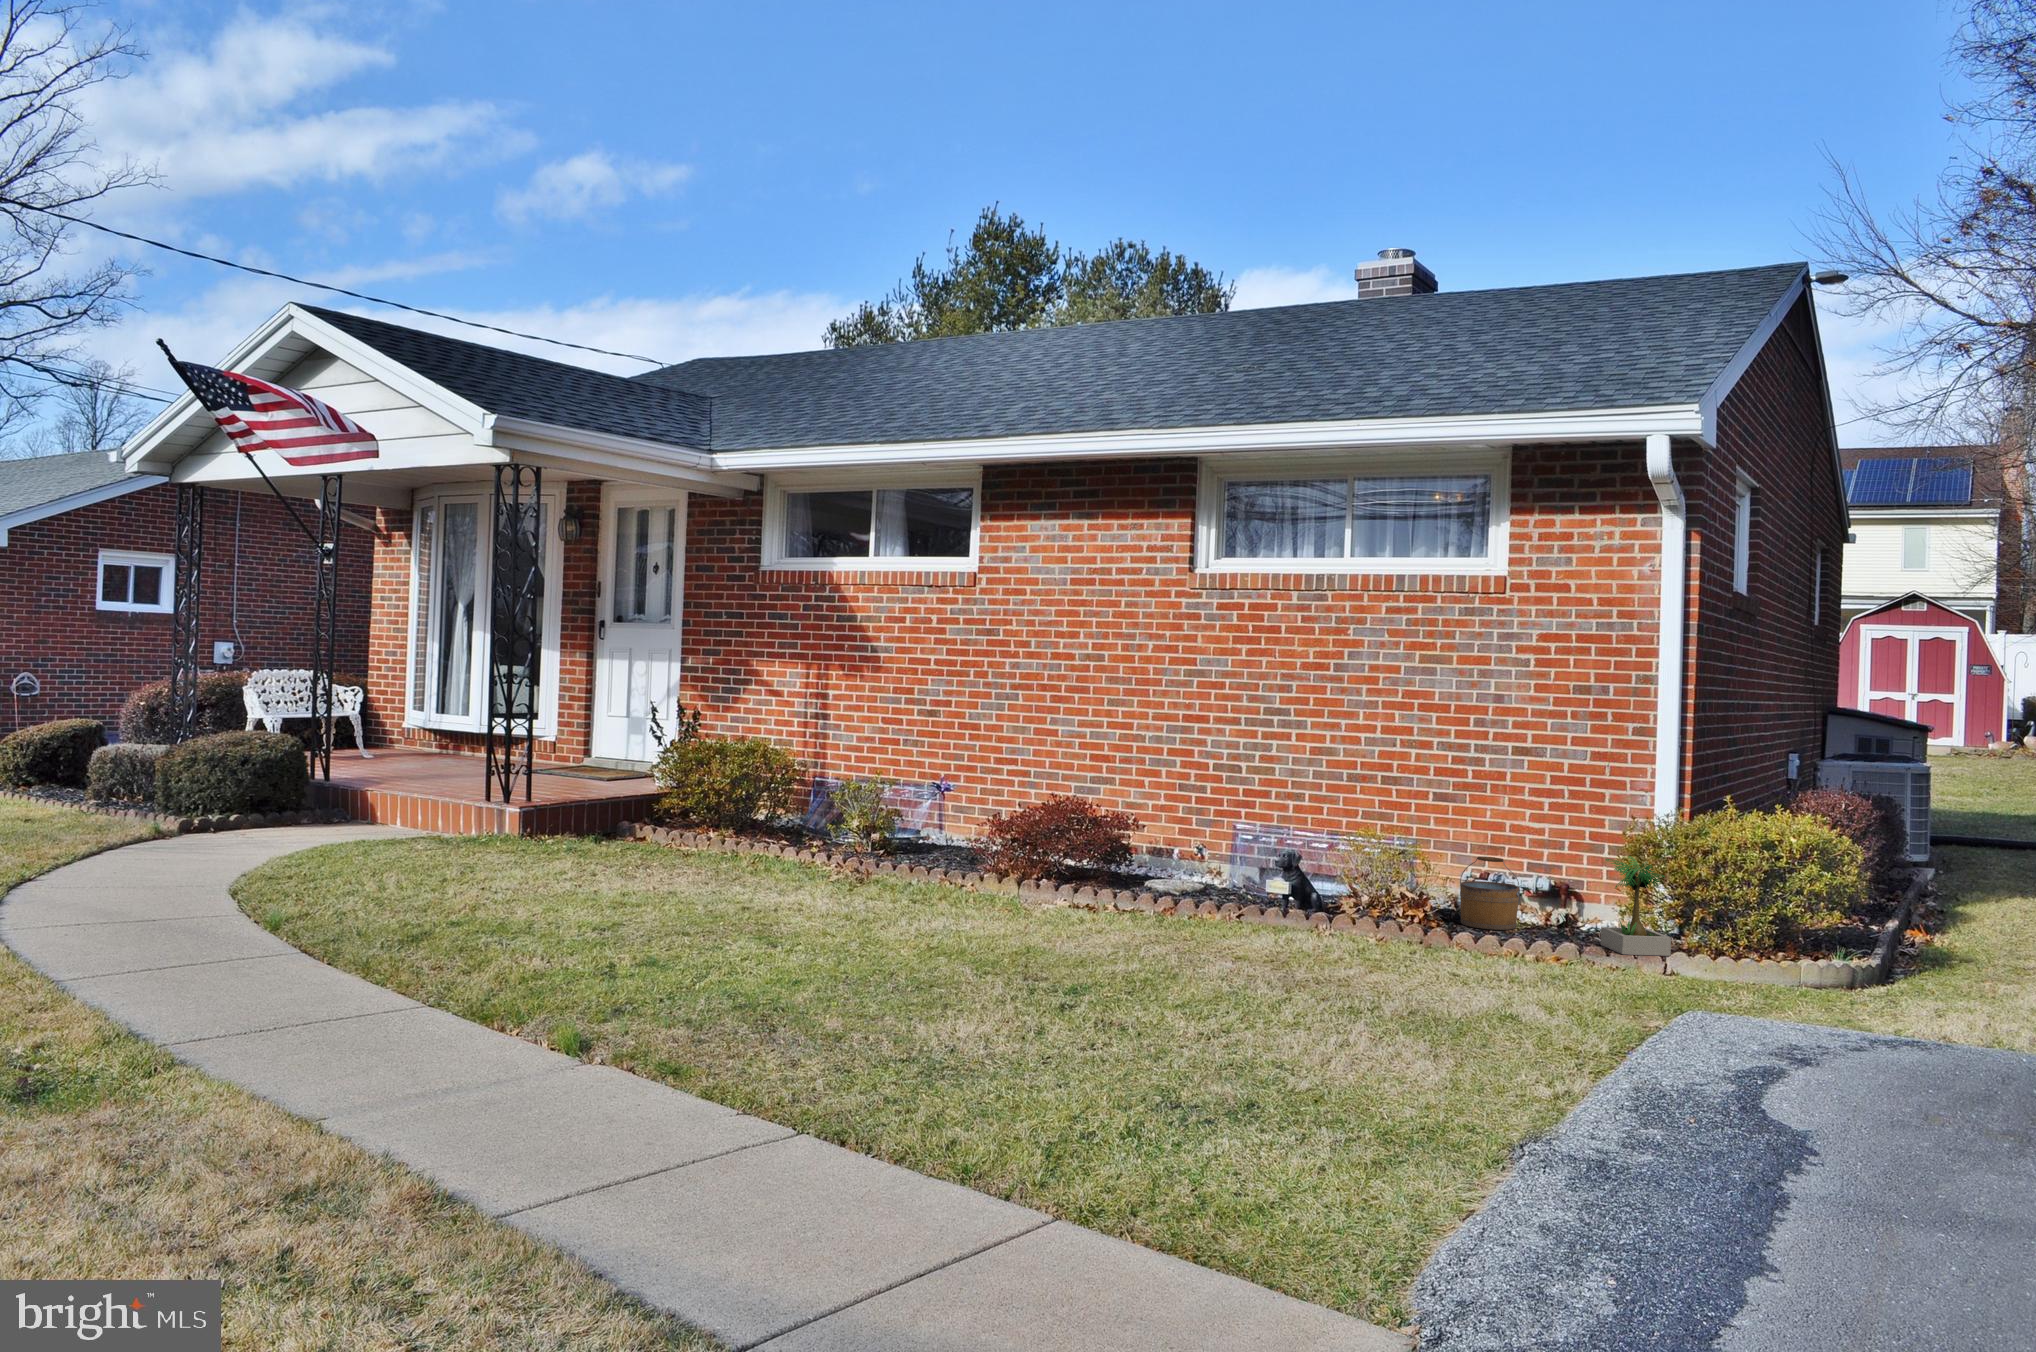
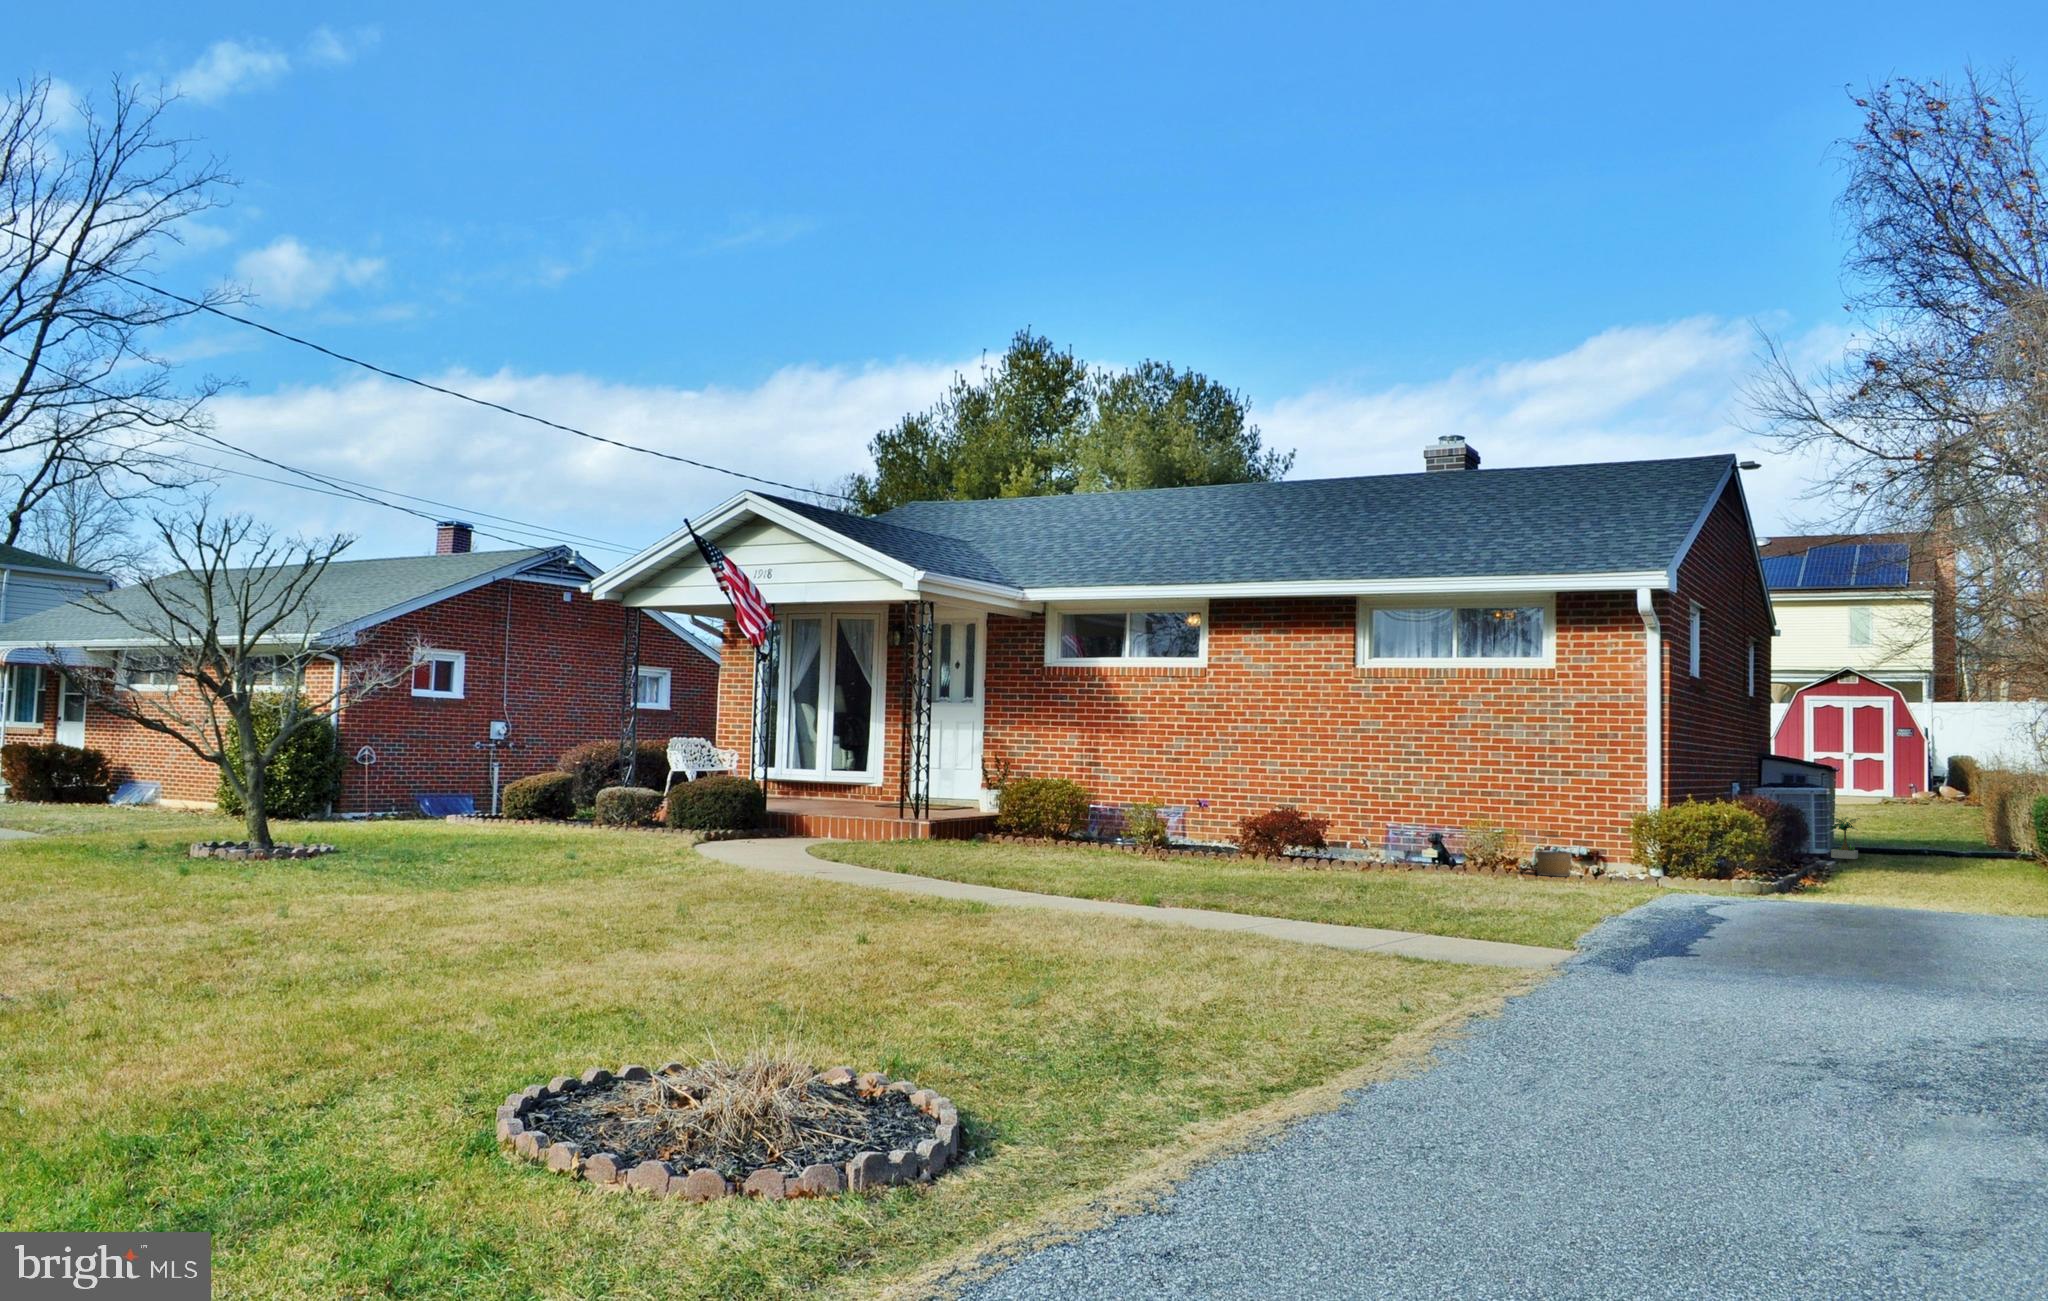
potted plant: present [1600,856,1671,956] -> present [1830,817,1860,859]

